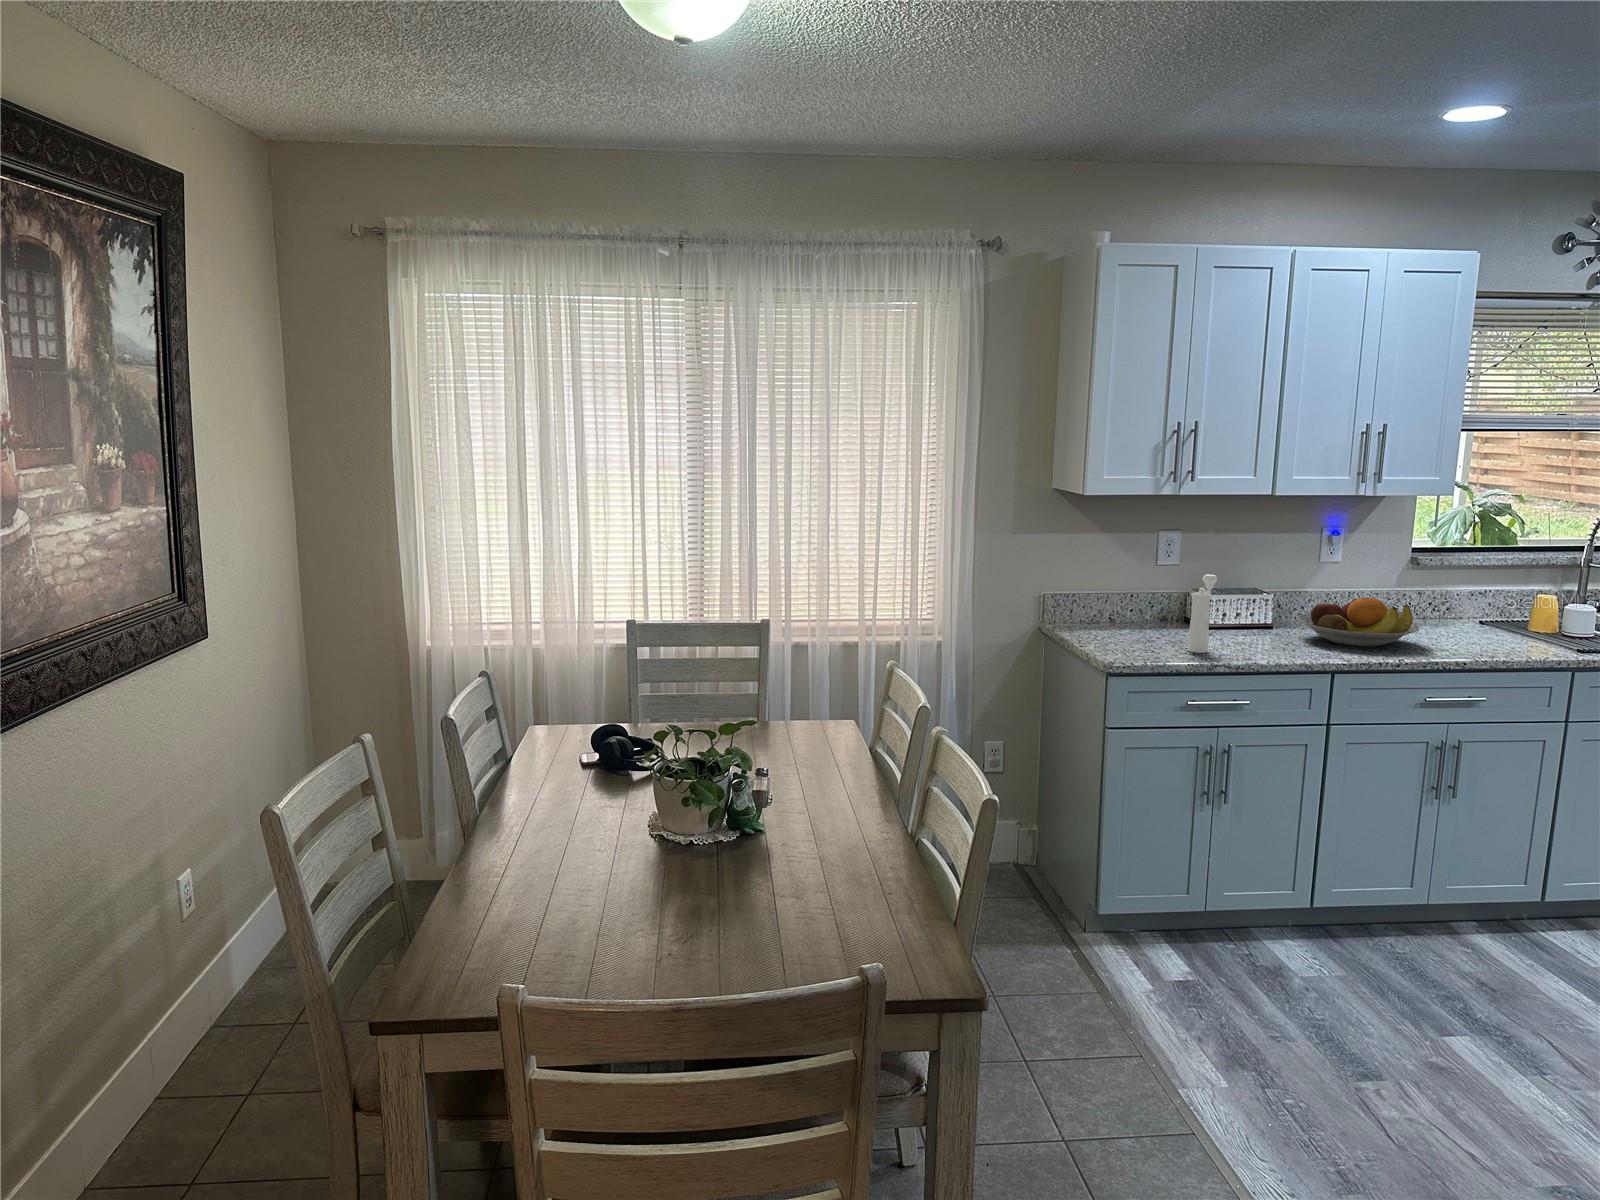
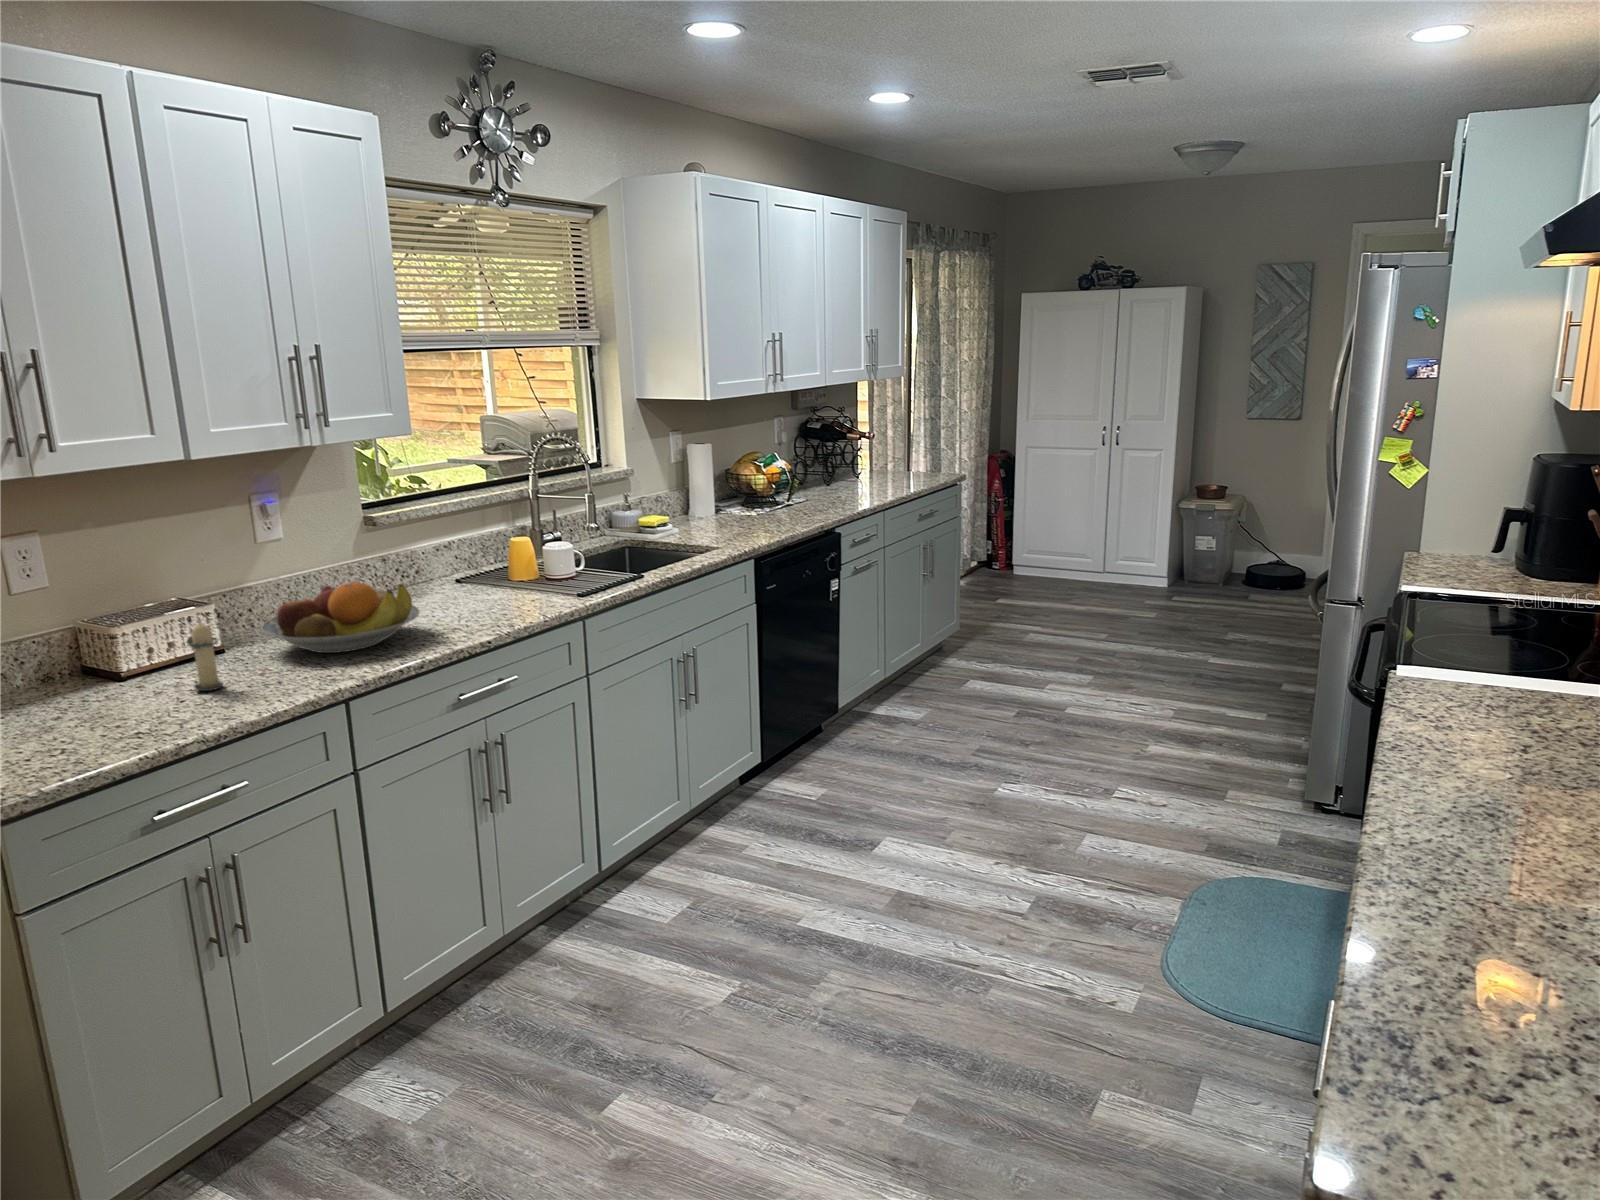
pepper mill: present [1187,574,1218,653] -> none [104,599,156,731]
candle: none [1237,597,1264,646] -> present [187,623,224,691]

